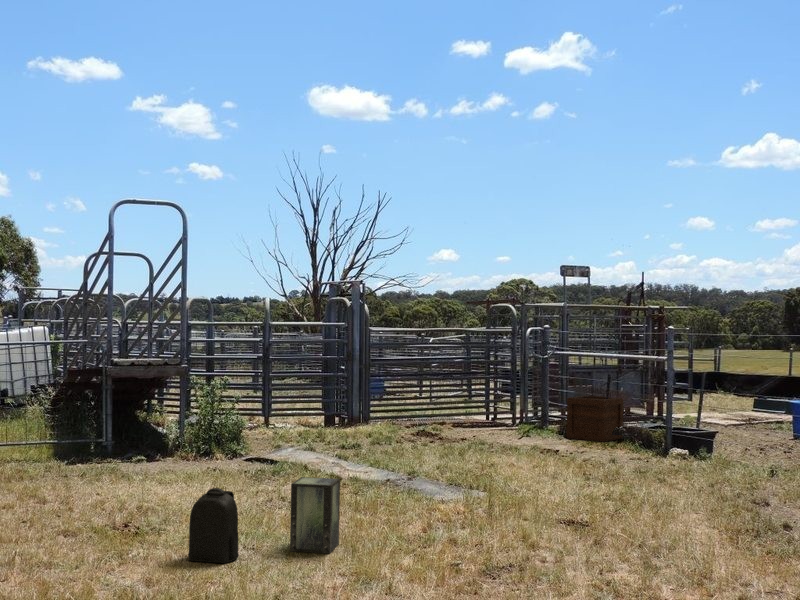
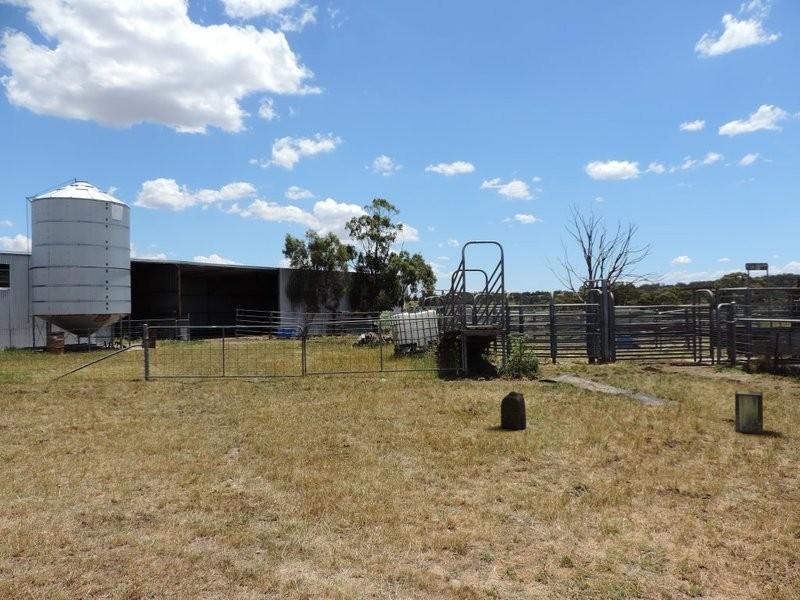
wooden crate: present [567,396,623,442] -> none [748,346,791,376]
storage box: present [290,477,340,554] -> present [735,391,763,434]

